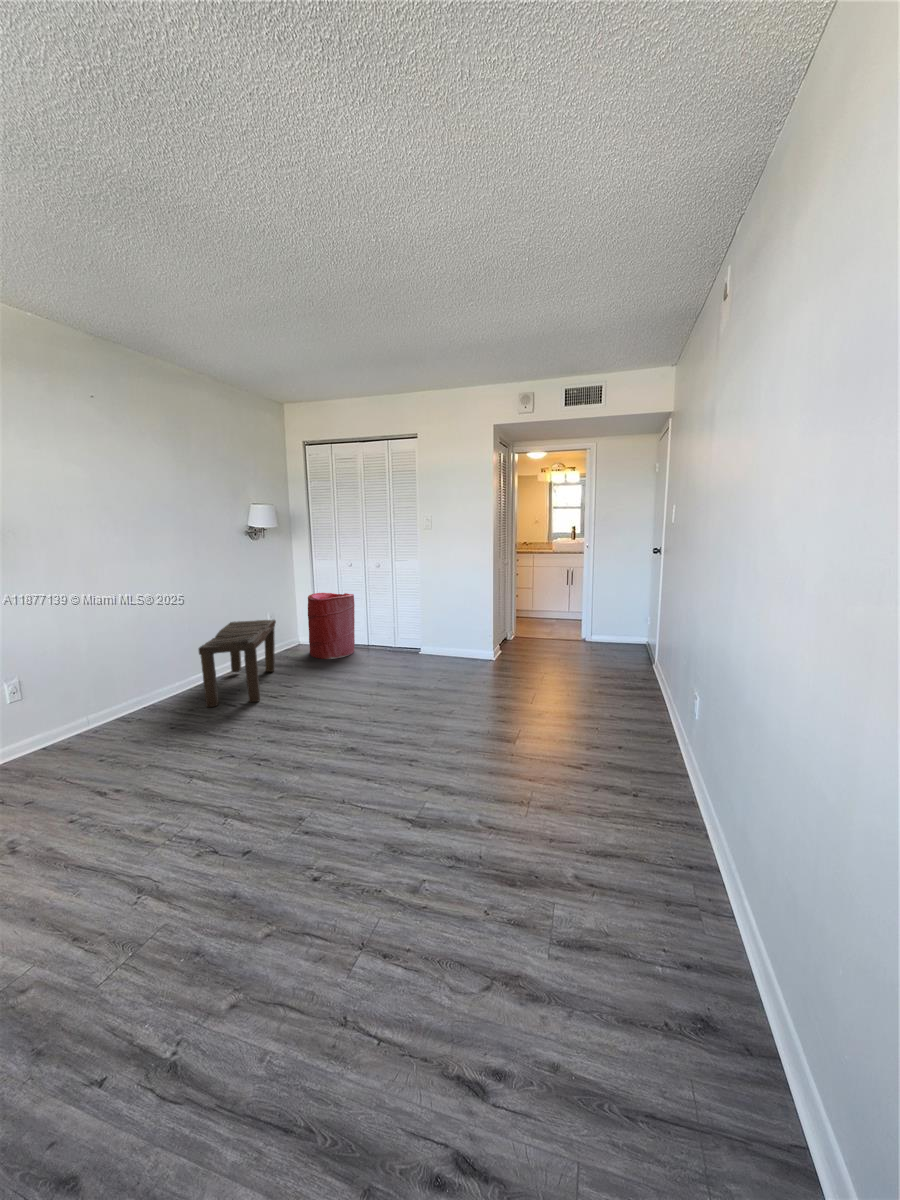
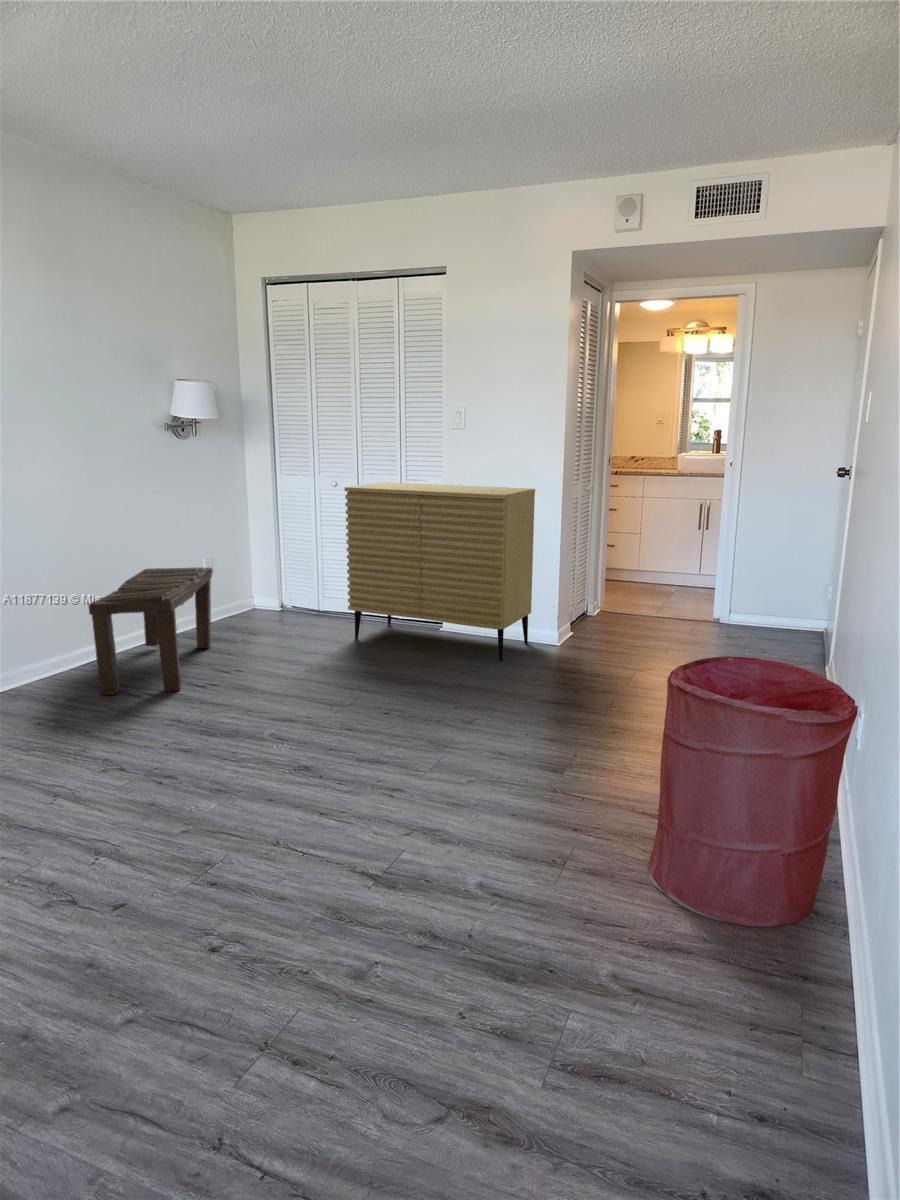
dresser: none [360,562,478,672] -> present [345,482,535,661]
laundry hamper: present [308,593,355,659] -> present [648,656,858,927]

